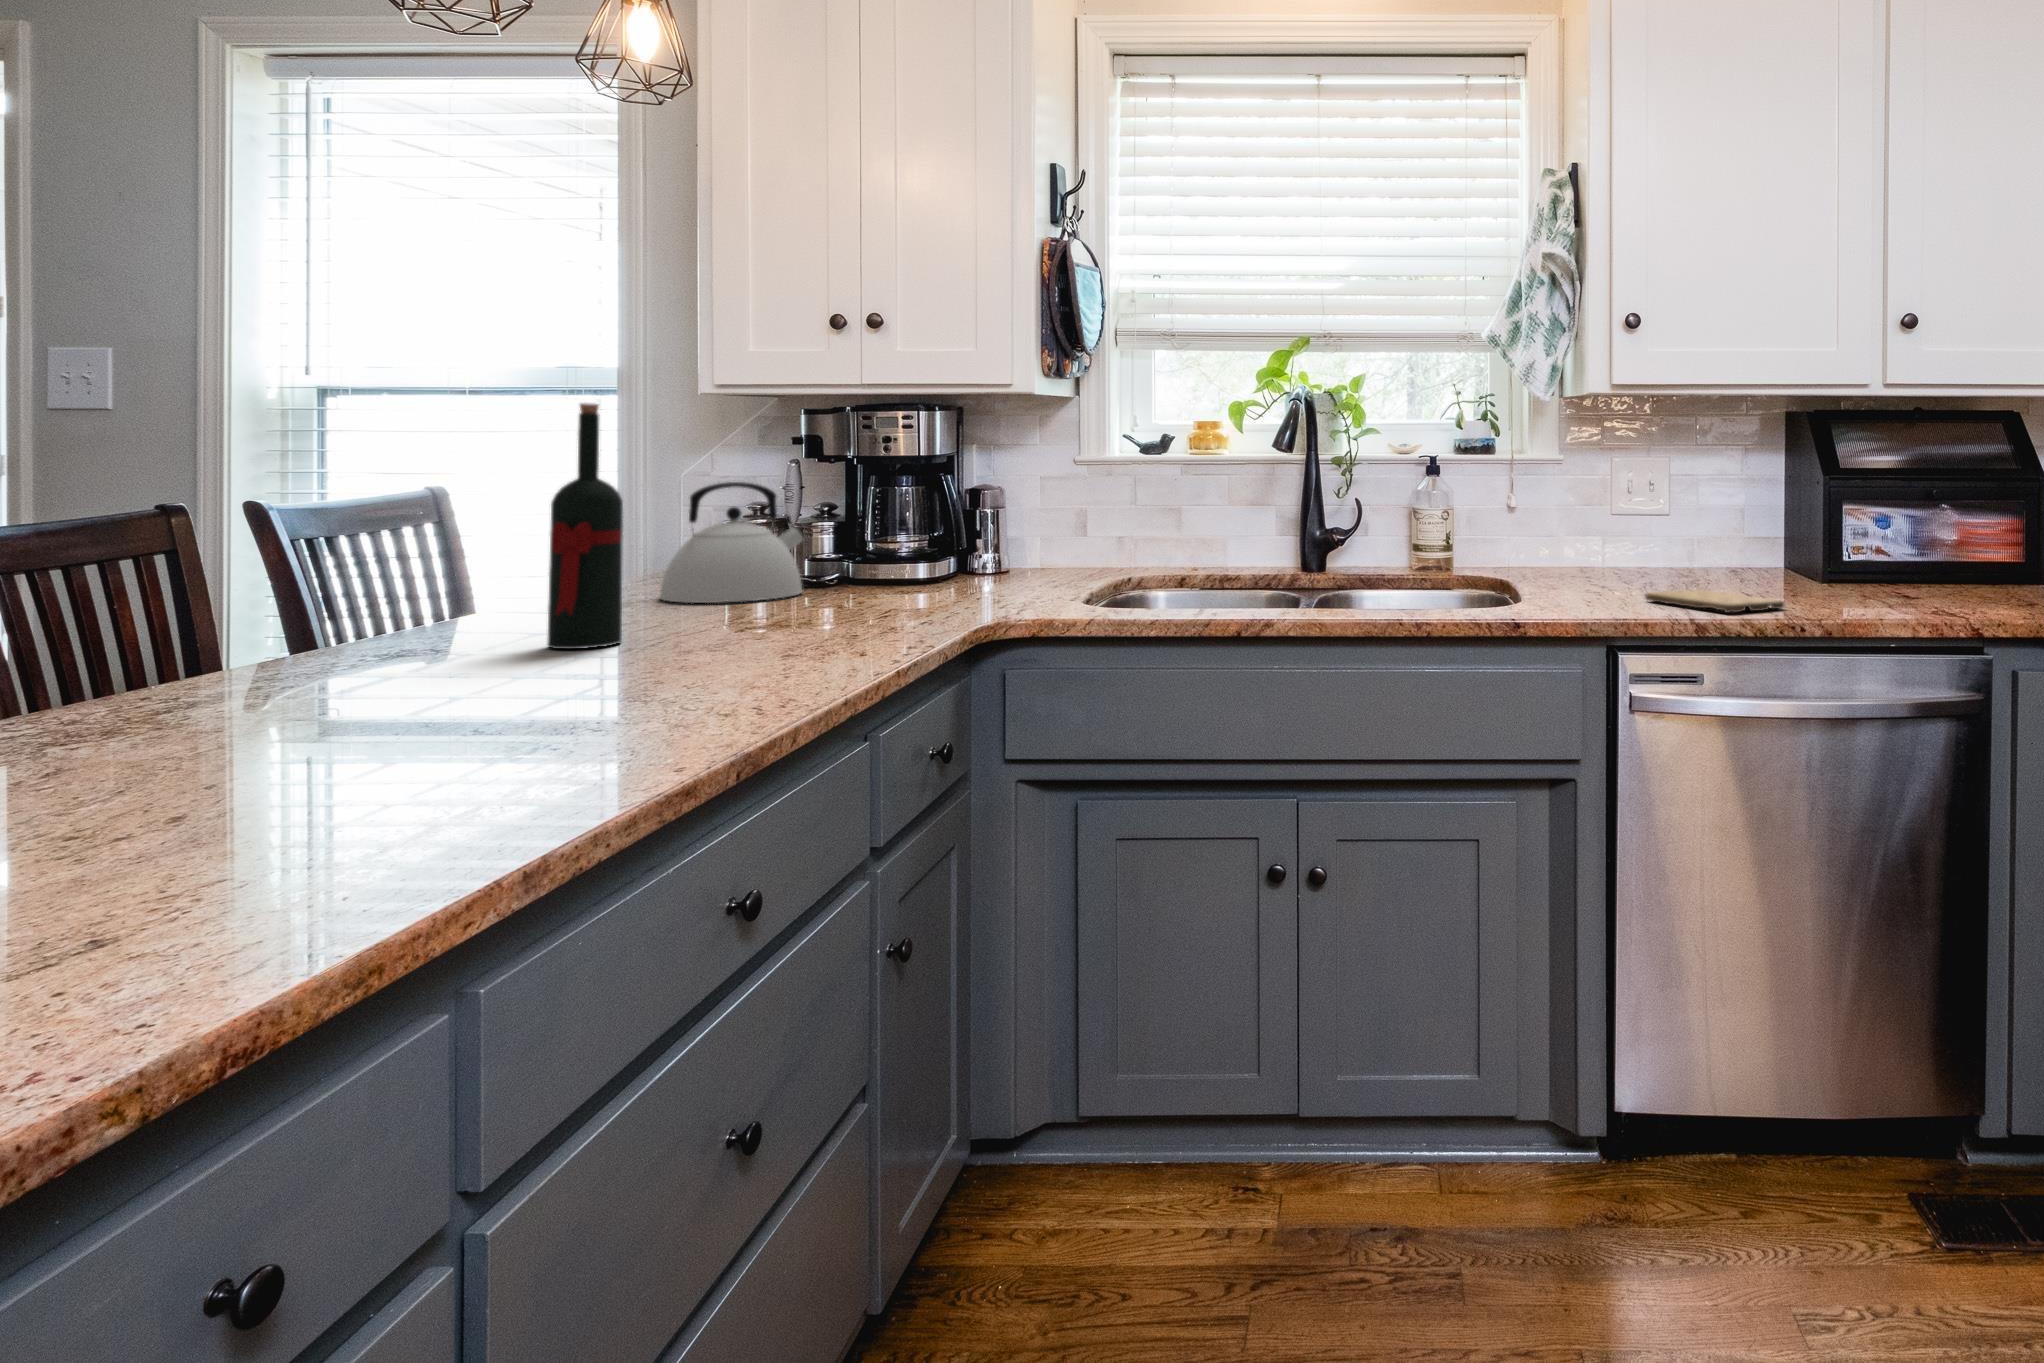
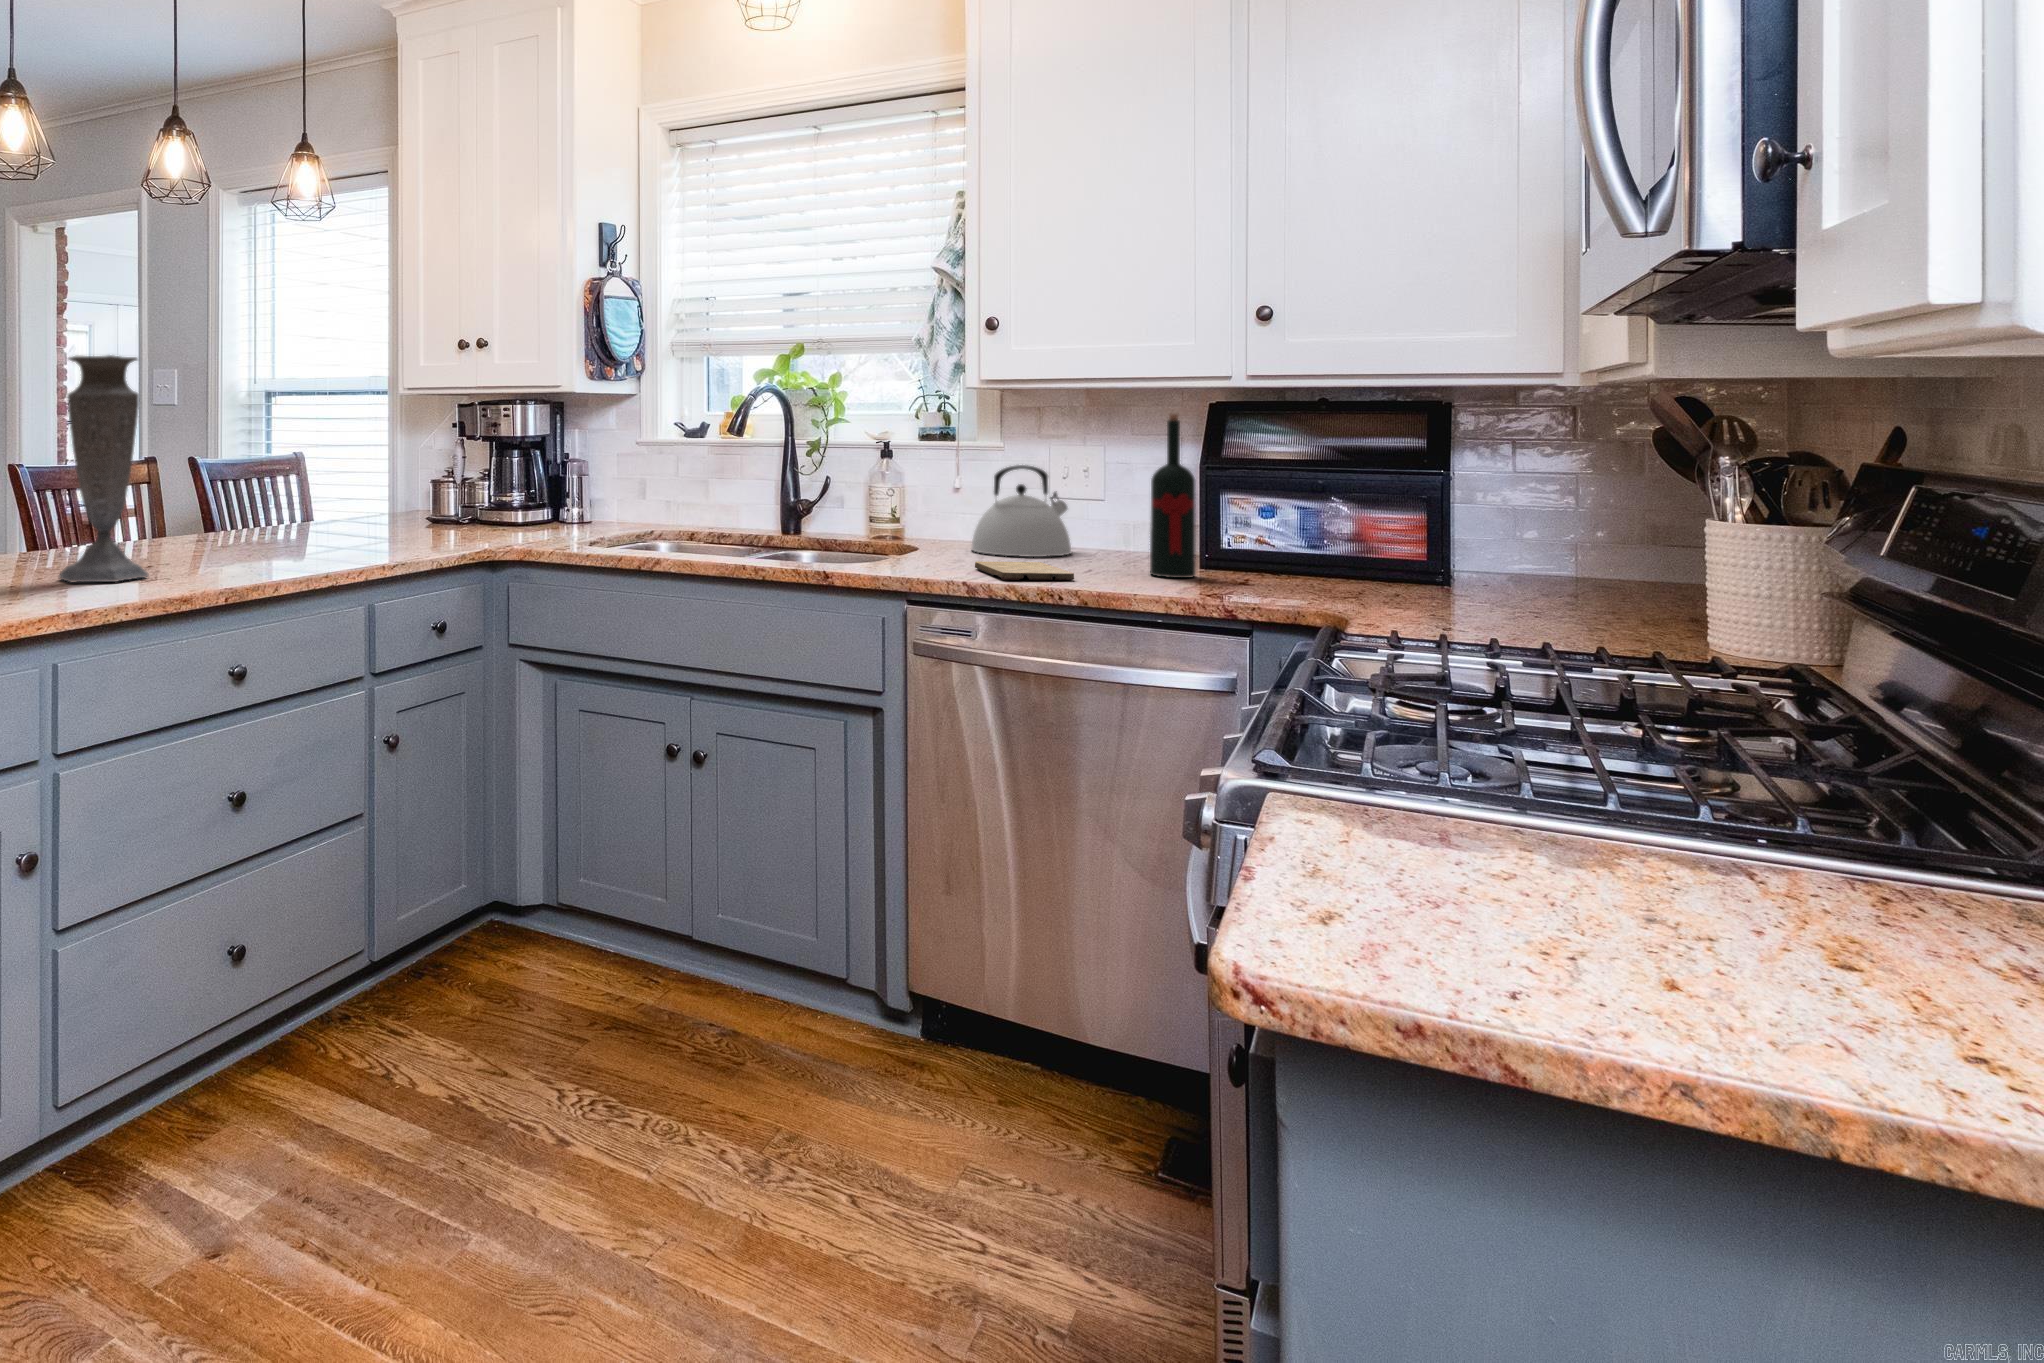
vase: none [280,267,505,743] -> present [59,355,148,582]
wine bottle: present [547,403,623,649] -> present [1150,414,1196,578]
kettle: present [660,482,805,603] -> present [971,465,1071,557]

